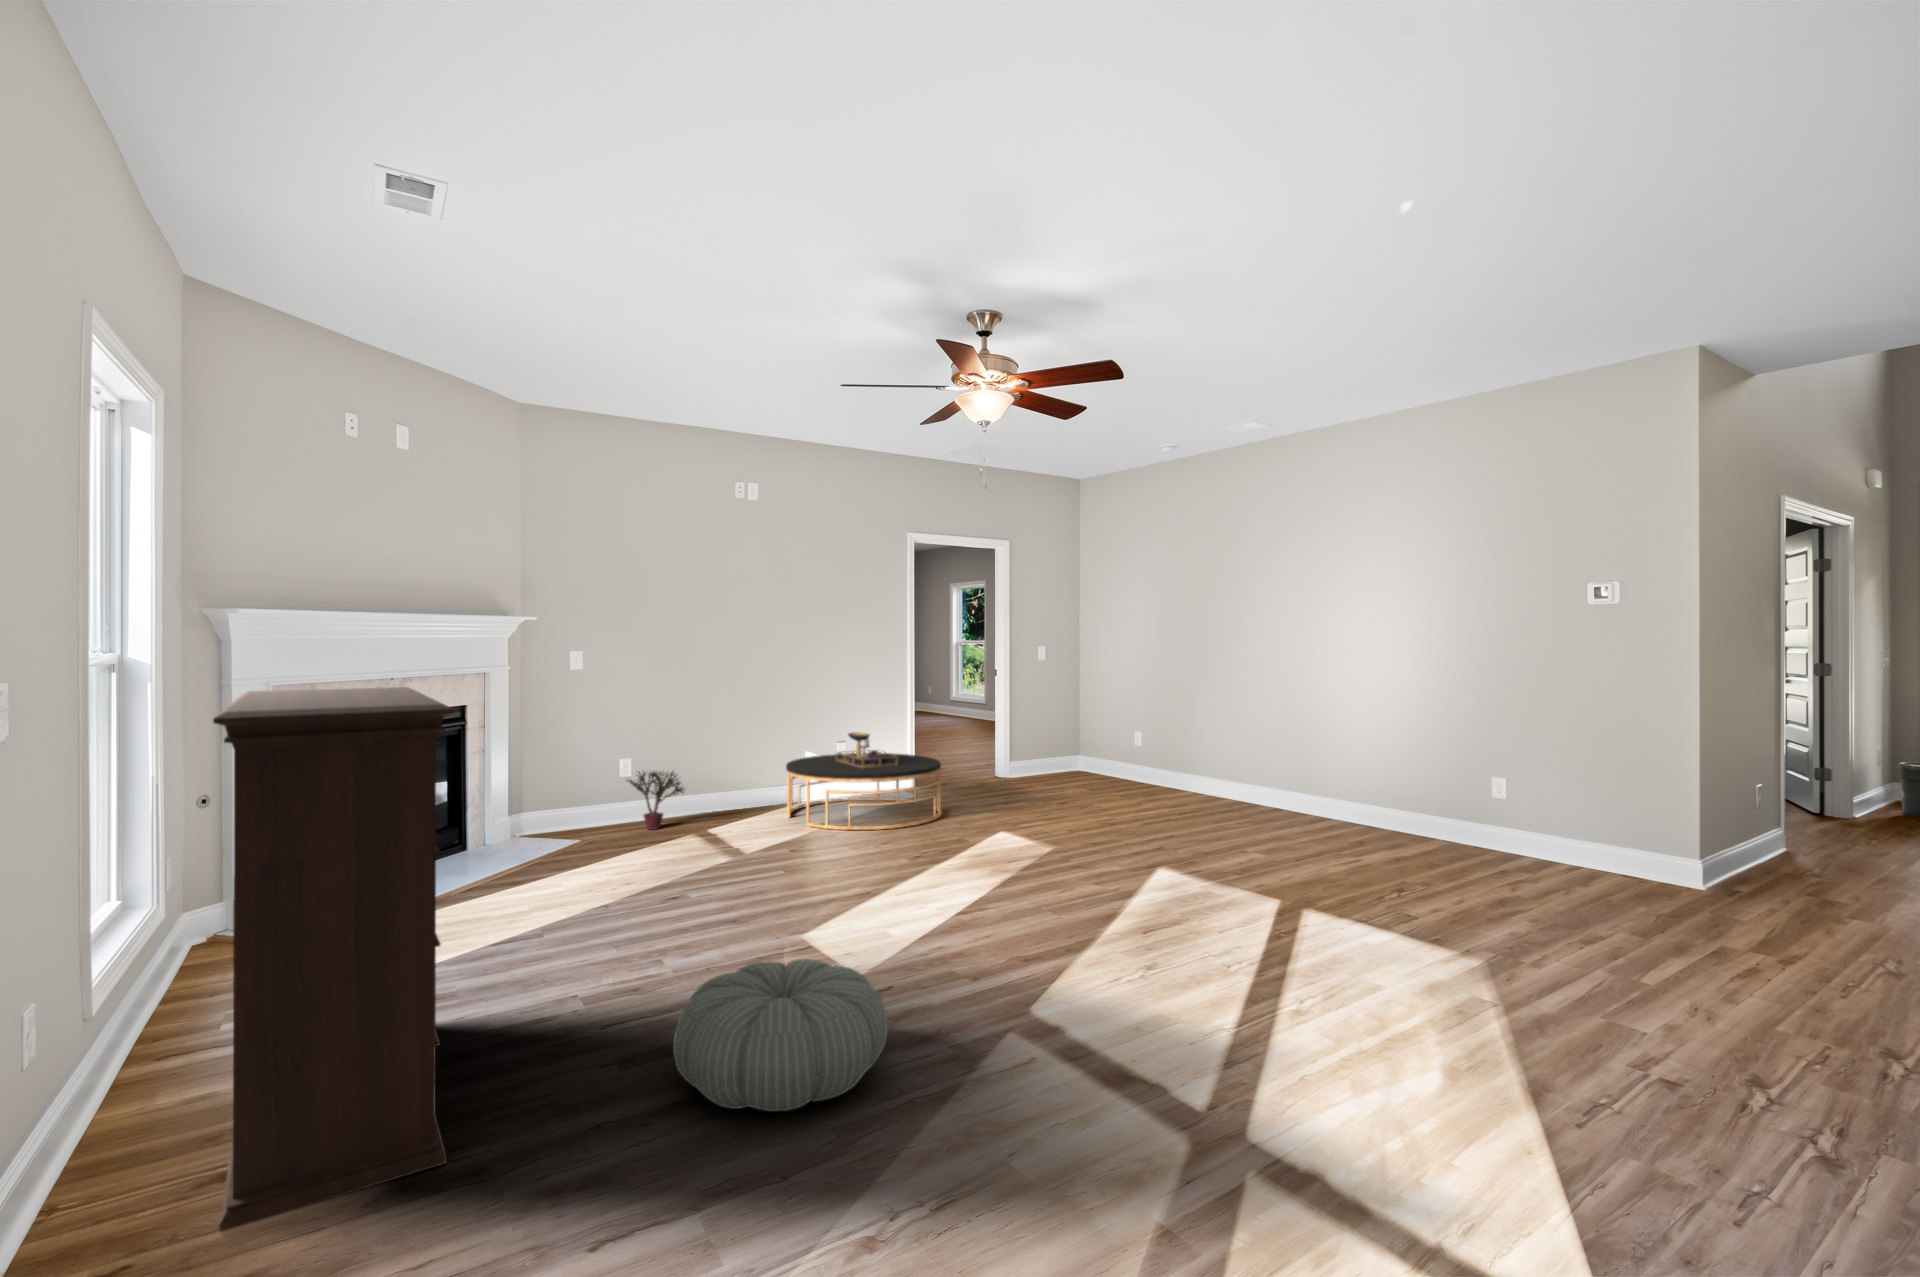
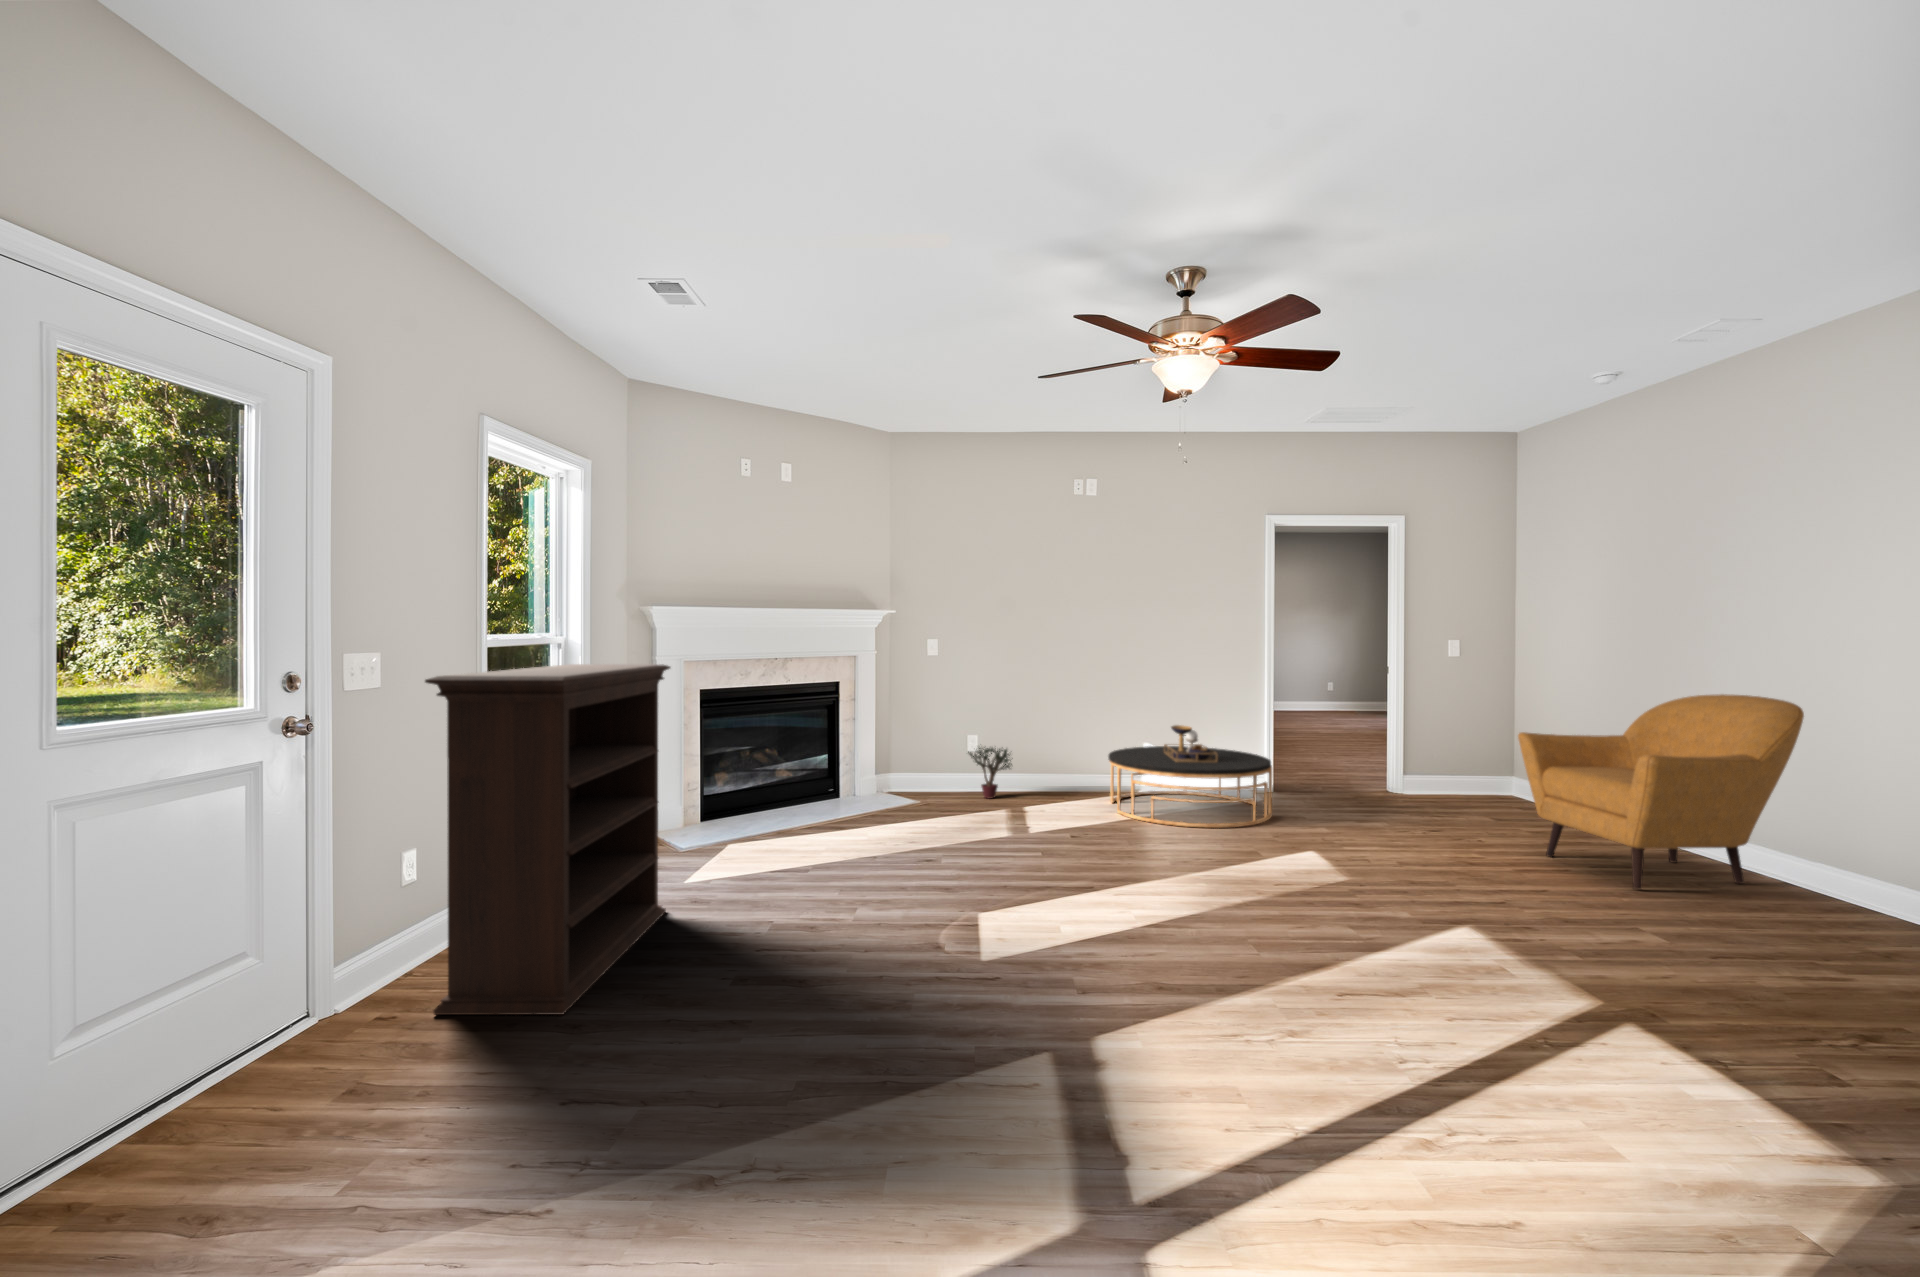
armchair: none [1128,683,1294,828] -> present [1518,694,1804,889]
pouf: present [673,959,888,1111] -> none [723,921,914,1057]

